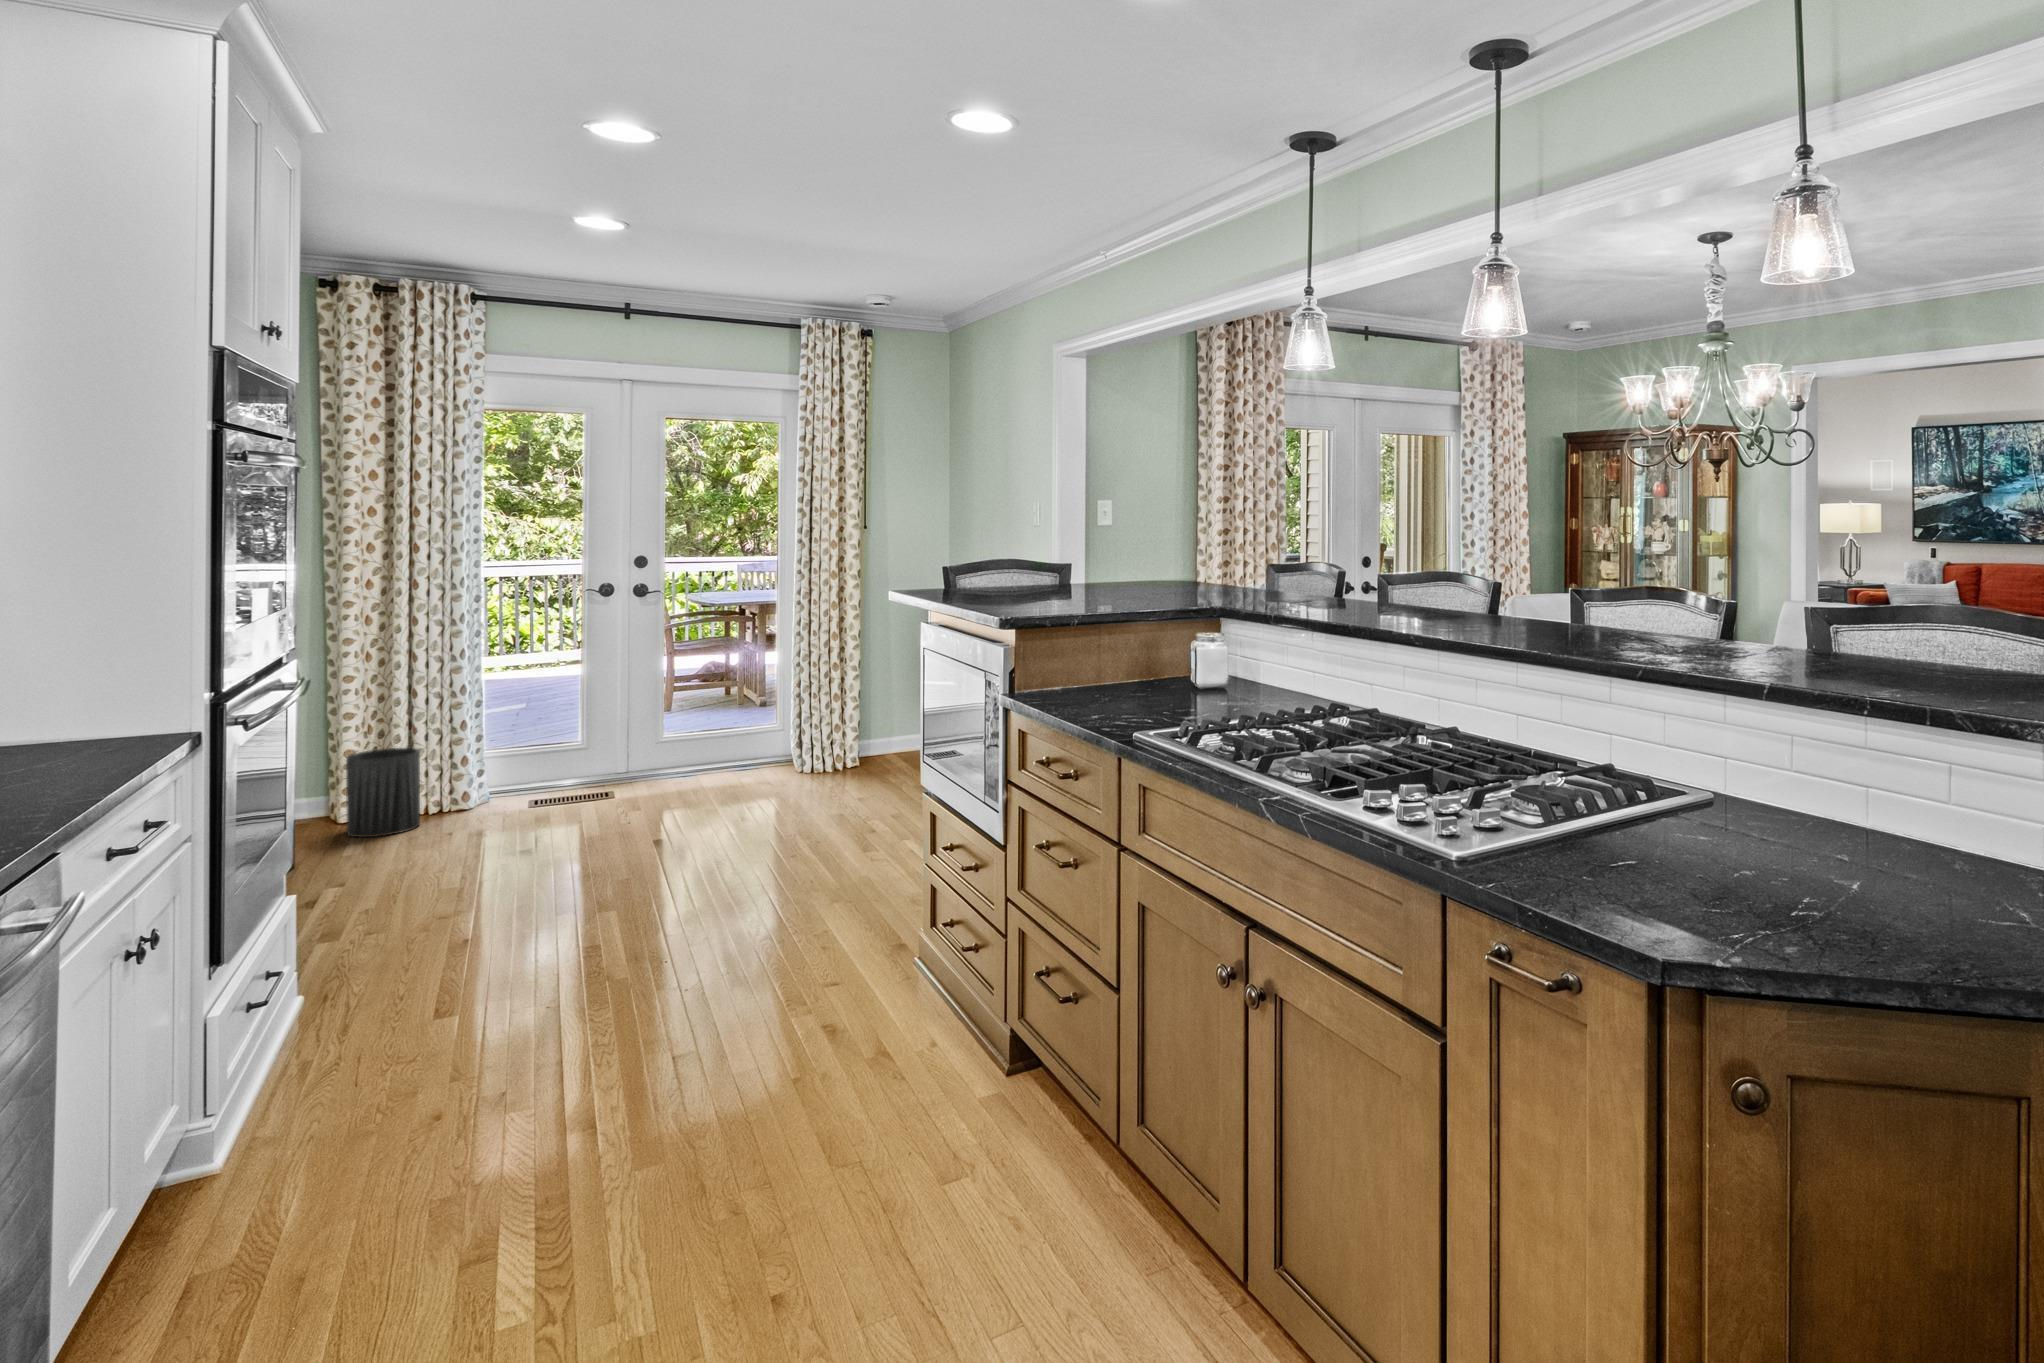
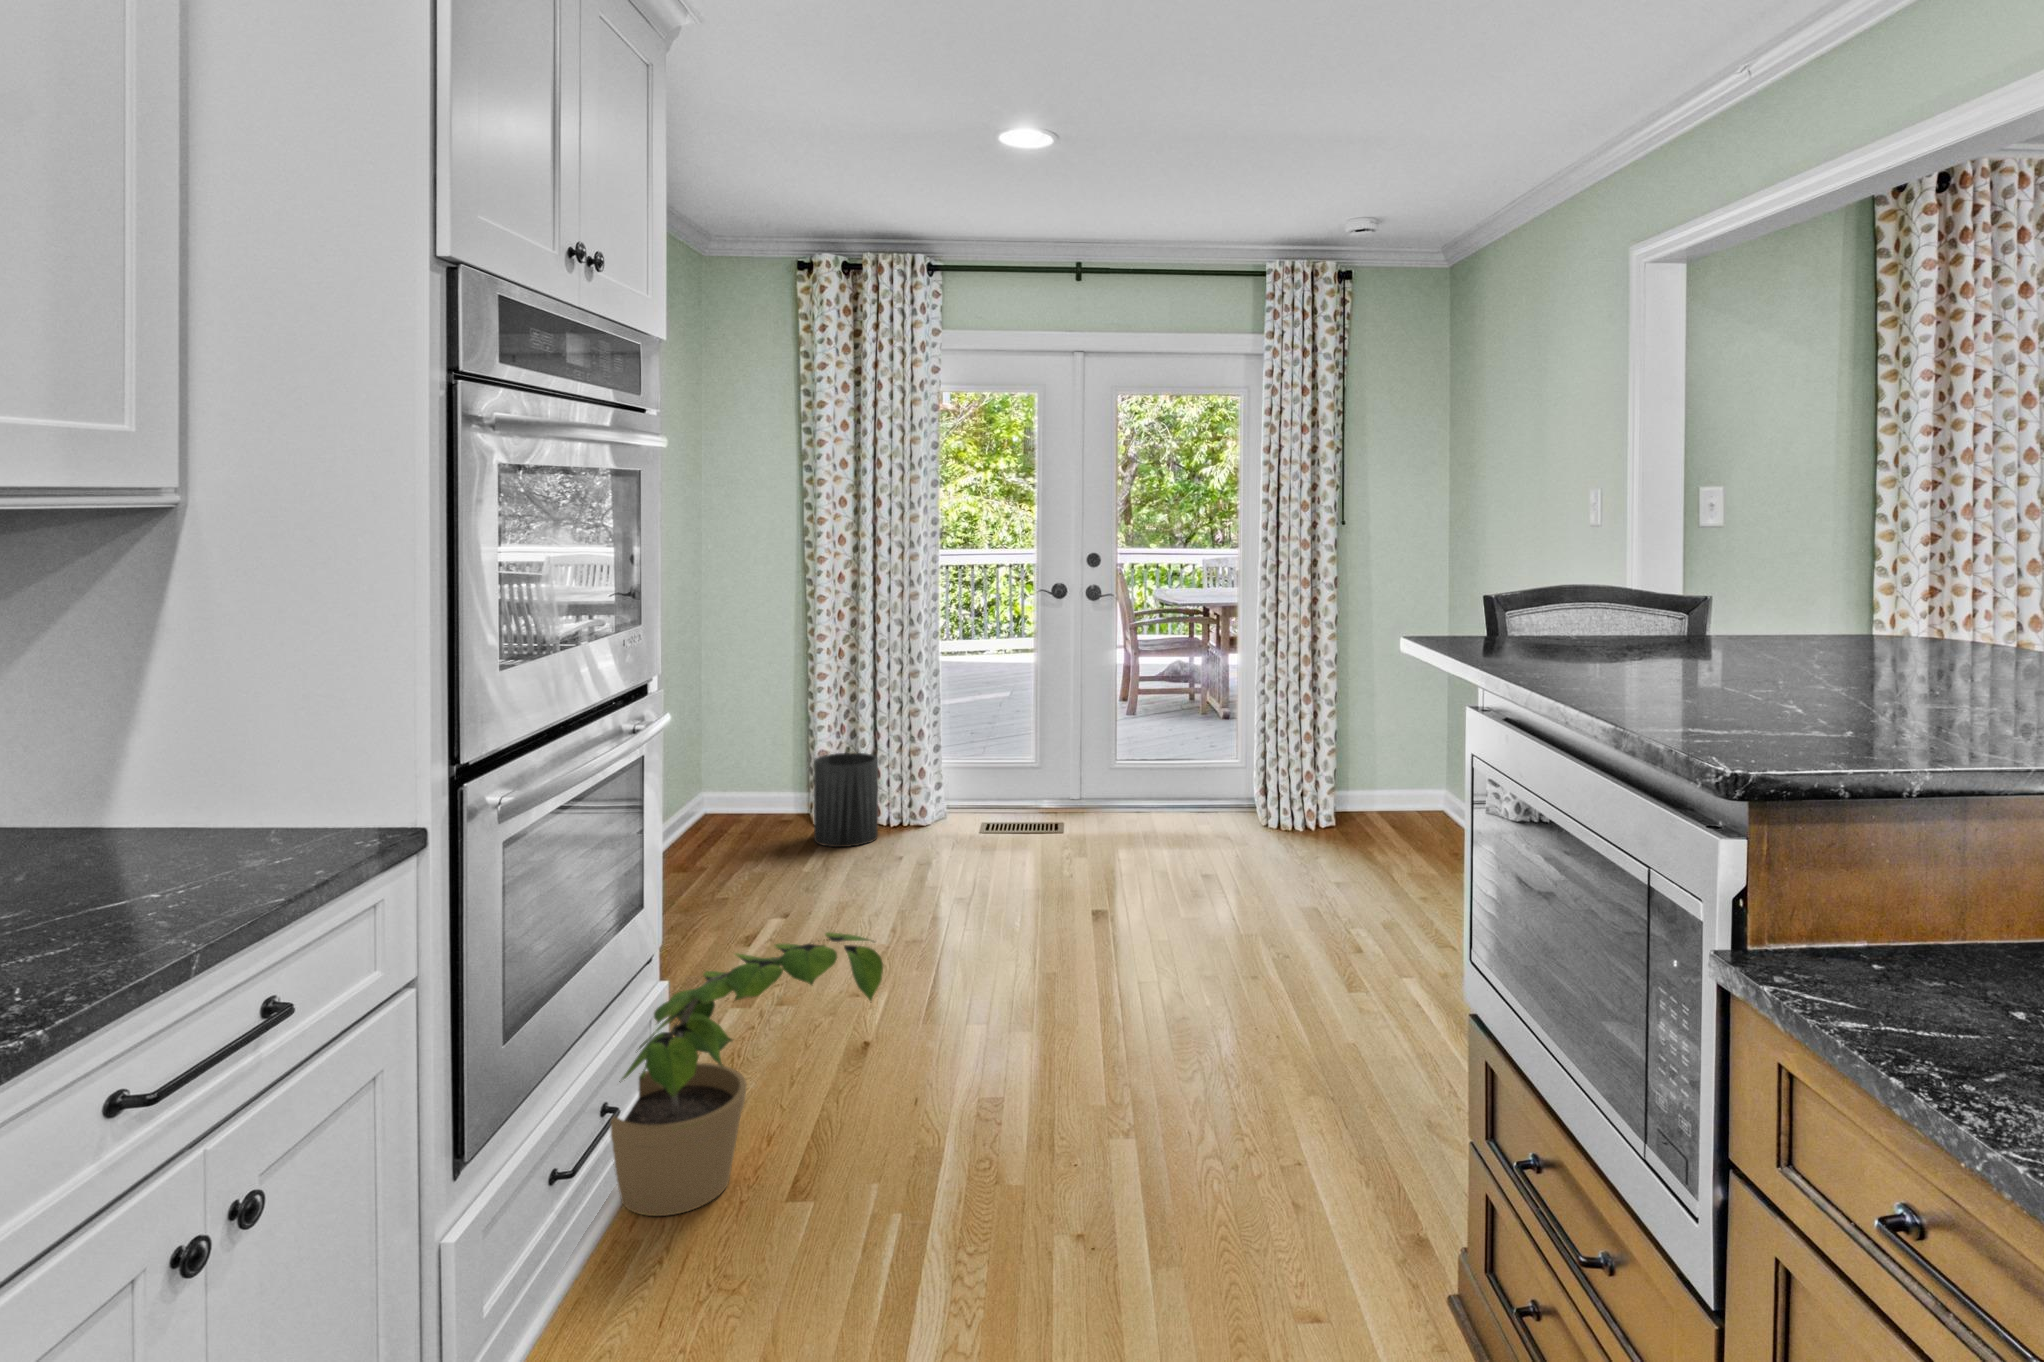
potted plant: none [288,840,555,1079] -> present [611,932,883,1216]

